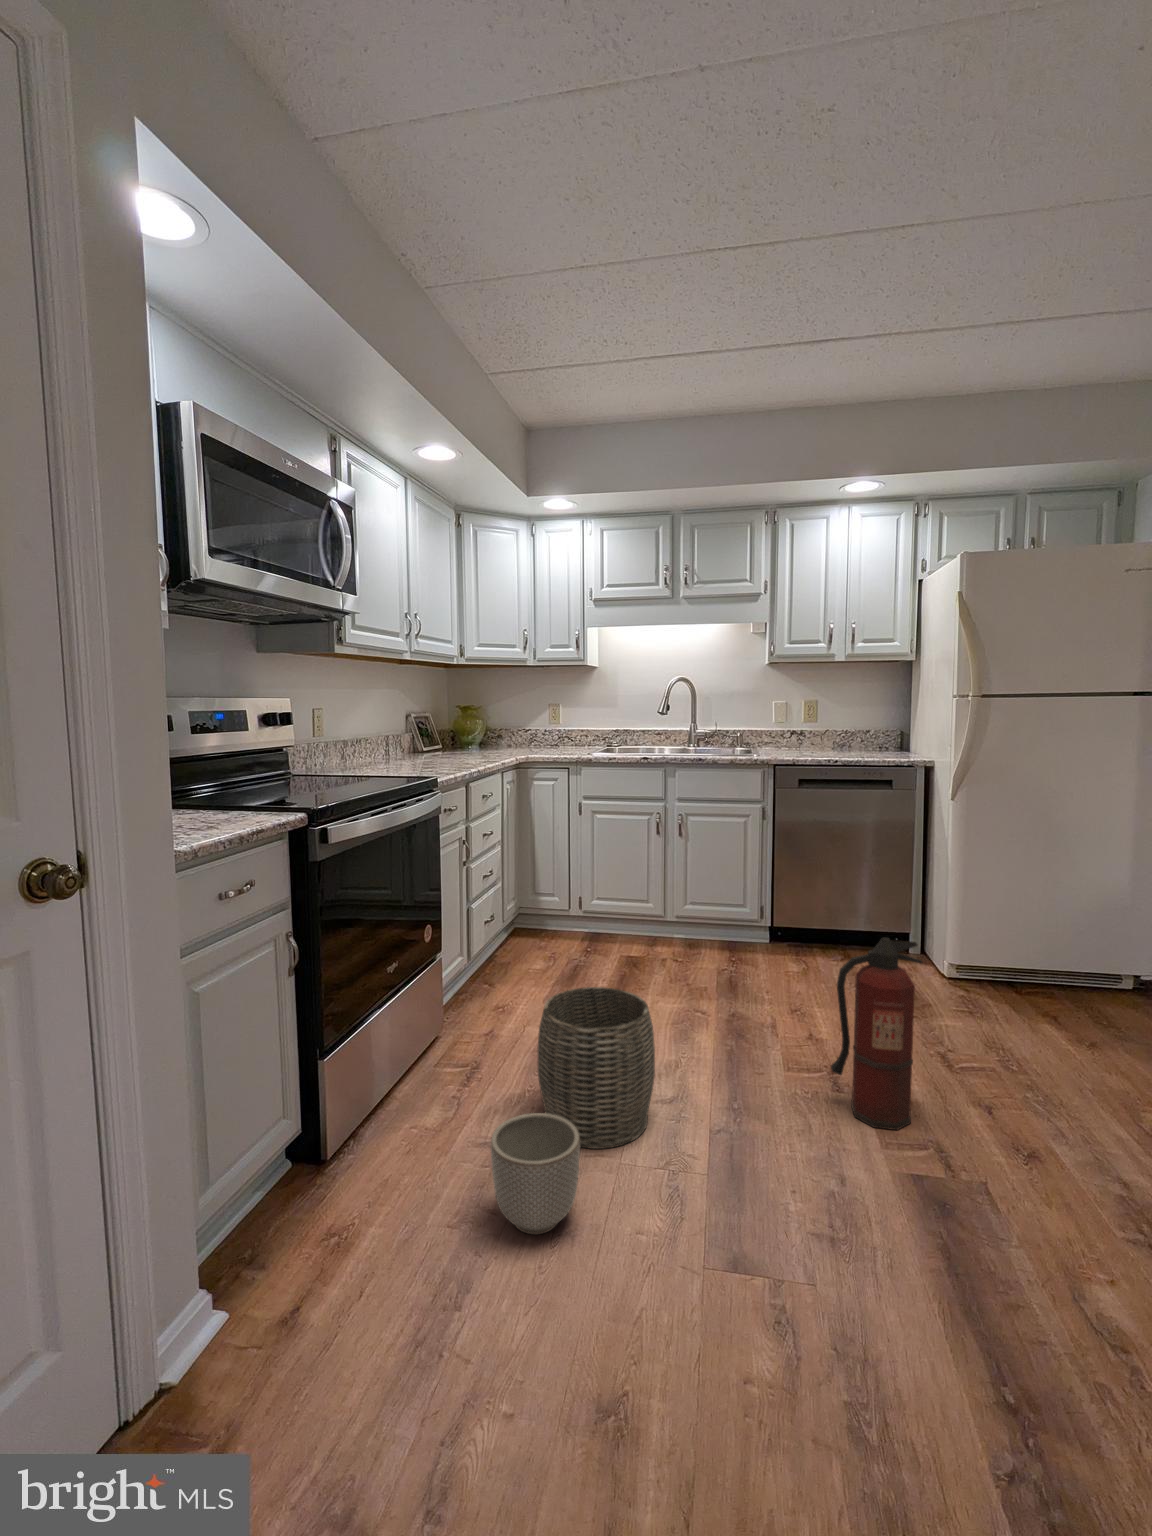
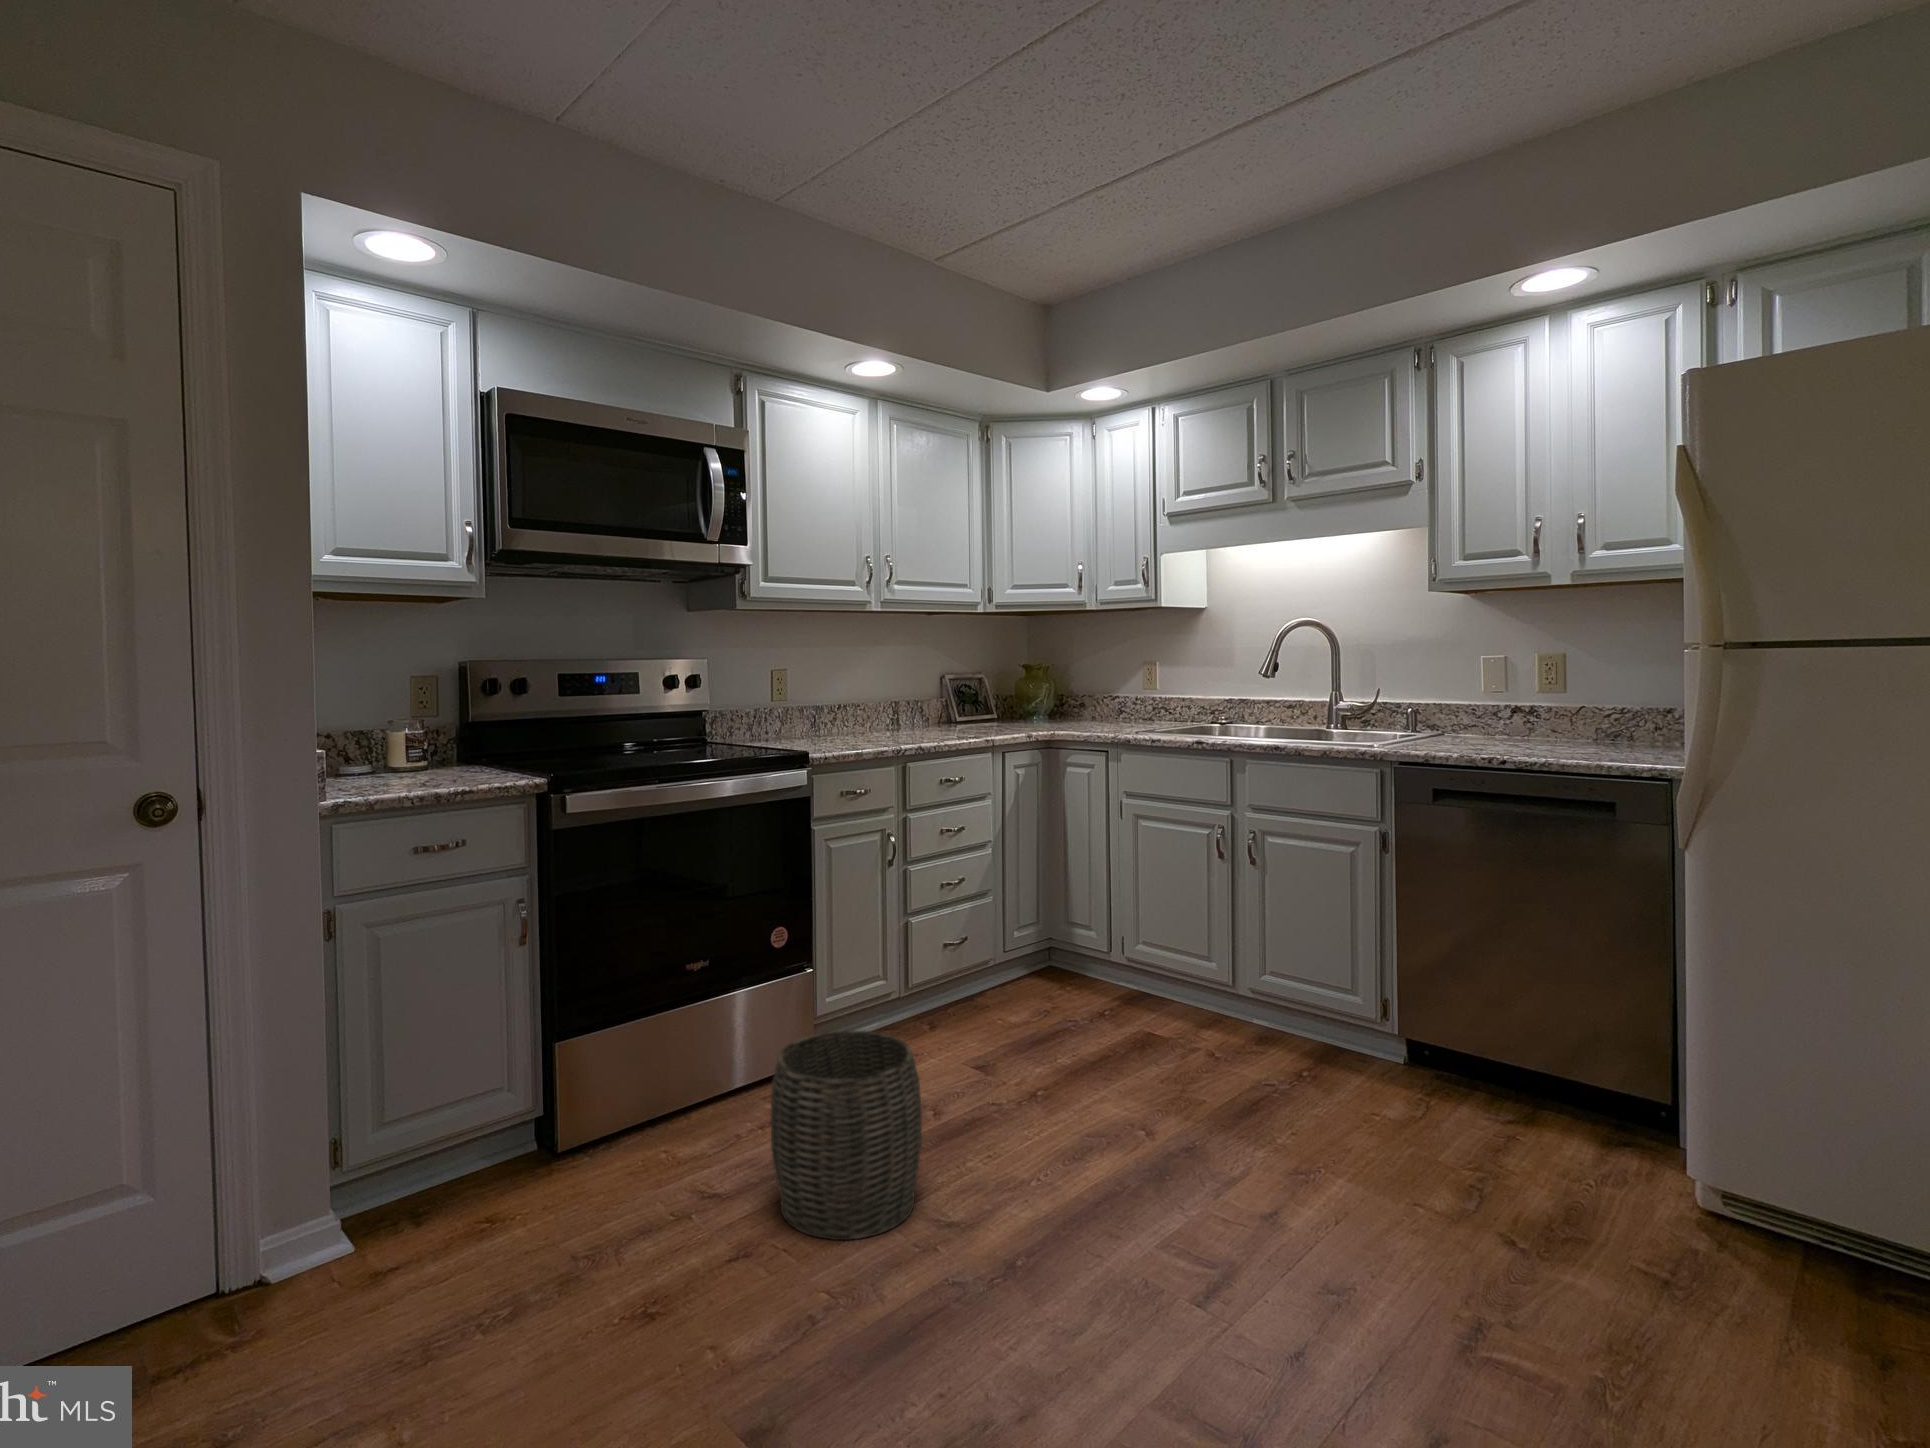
fire extinguisher: present [831,937,922,1130] -> none [1152,1034,1273,1355]
planter: present [491,1113,580,1235] -> none [602,1151,709,1290]

